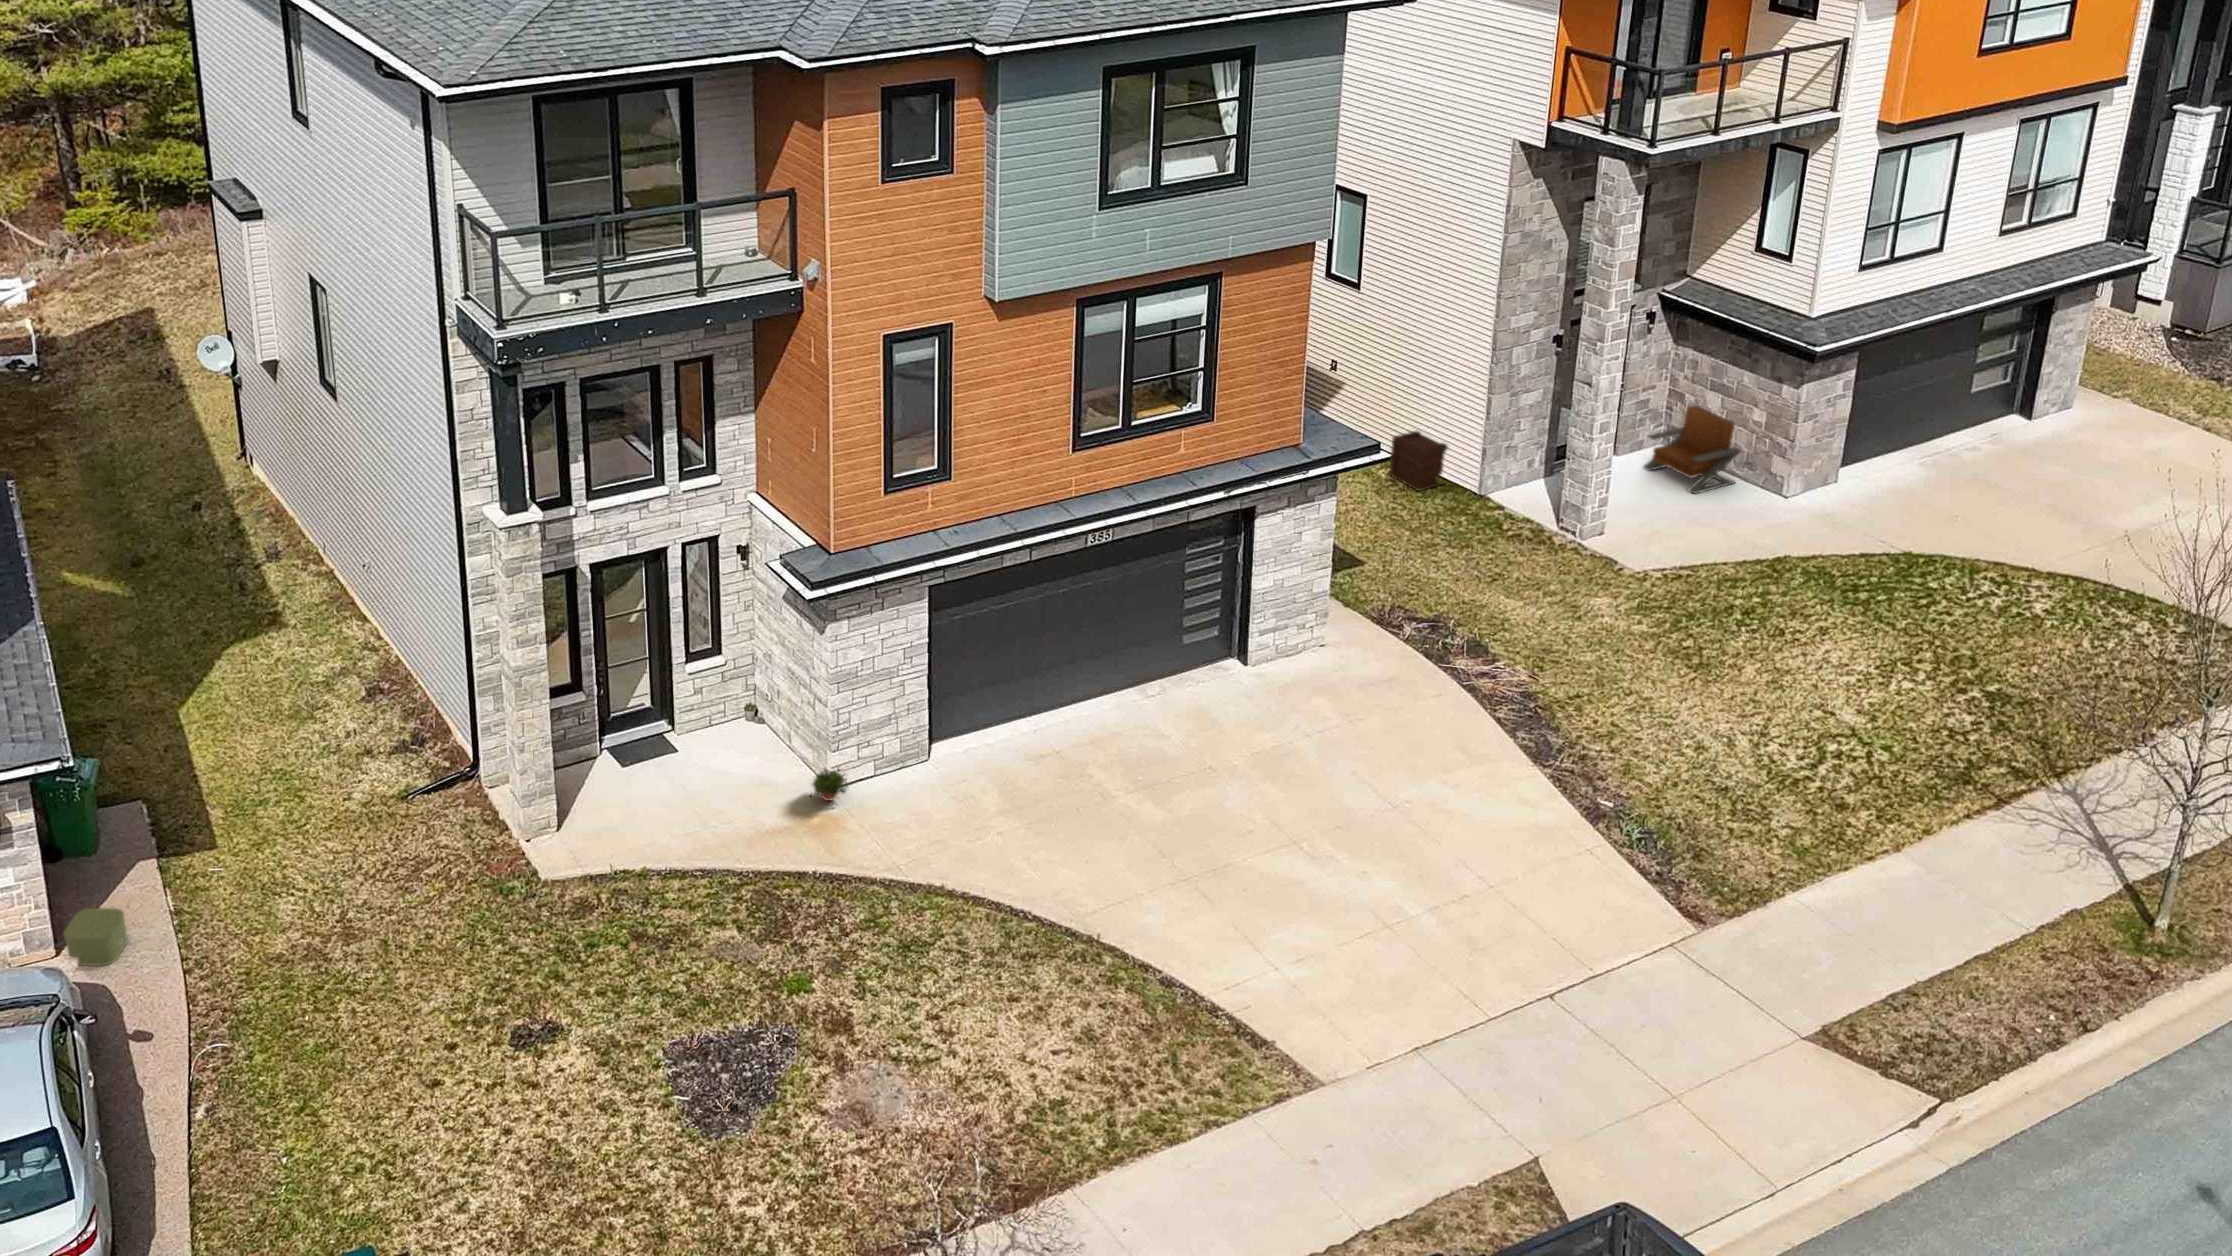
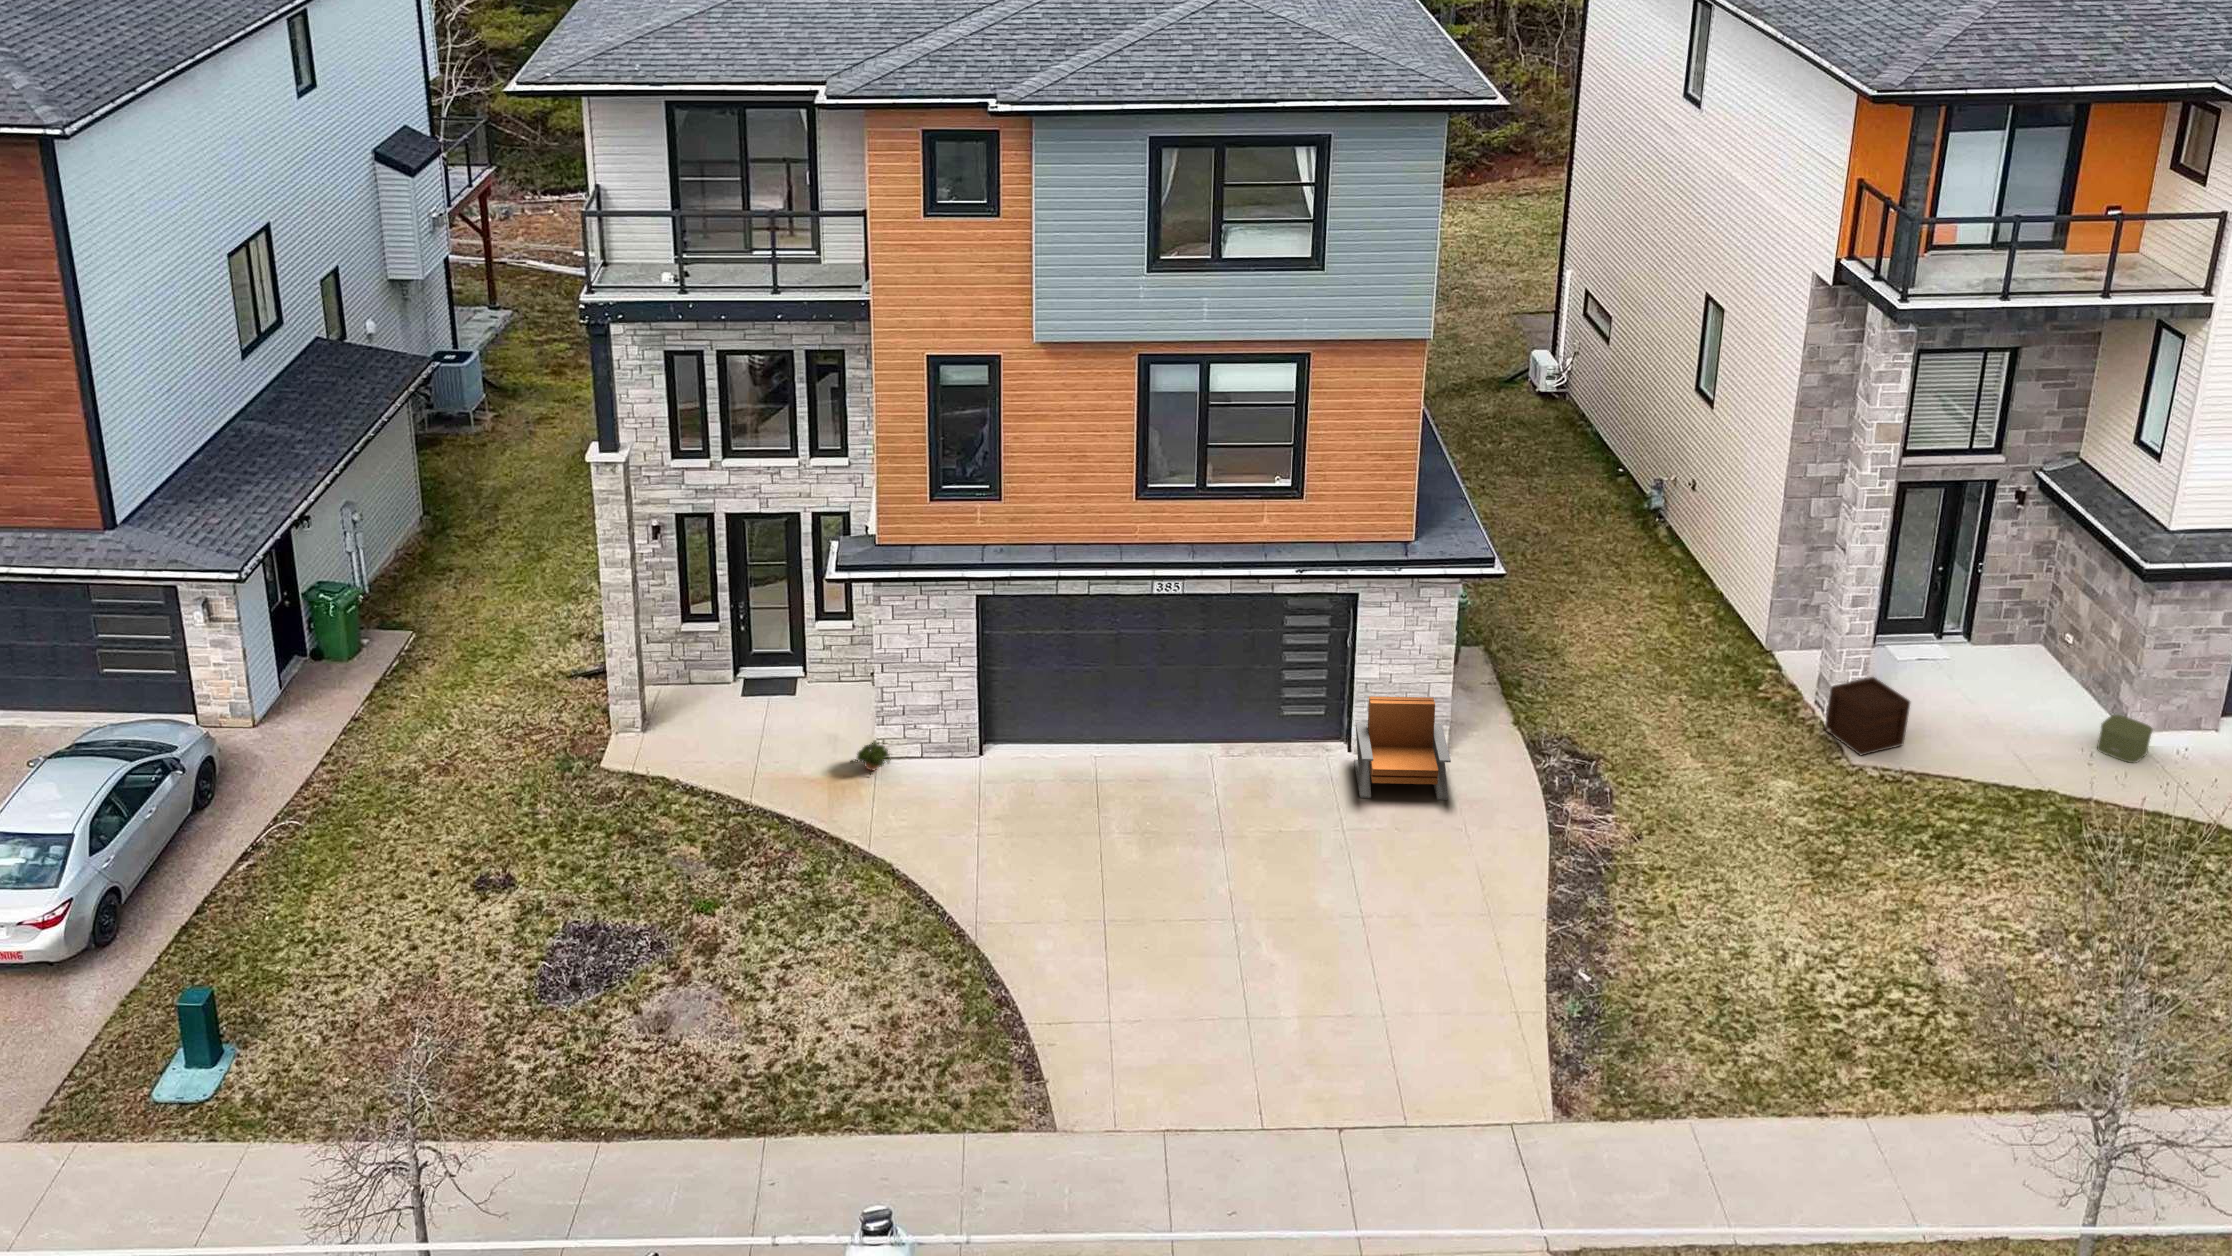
lounge chair: present [1644,406,1741,494] -> present [1354,696,1451,800]
wooden crate: present [1389,431,1448,491] -> present [1825,677,1910,755]
storage box: present [63,908,128,966] -> present [2097,715,2152,763]

